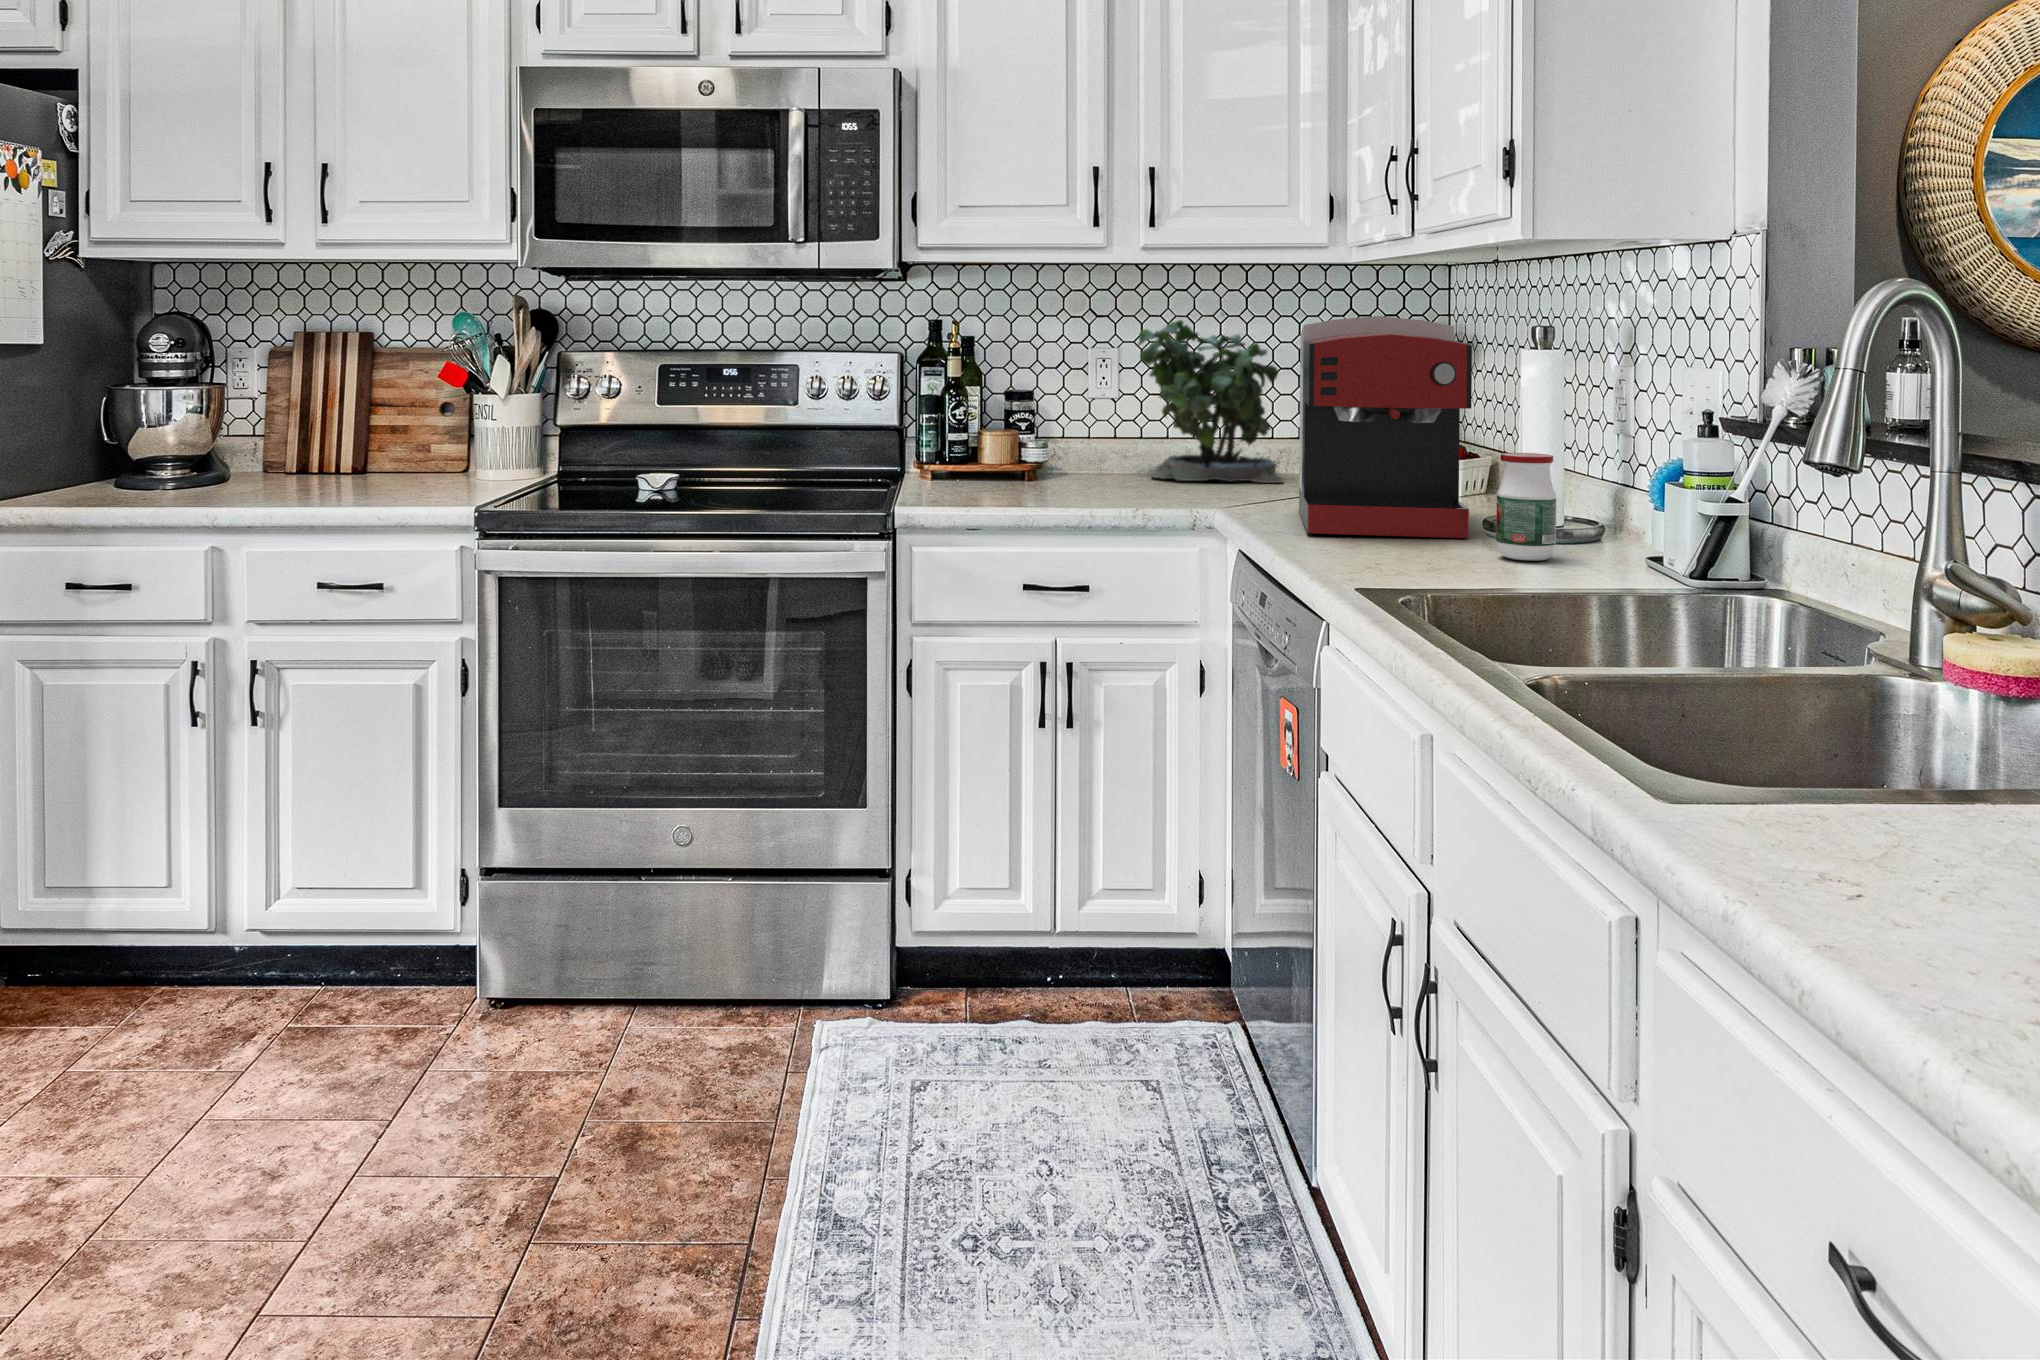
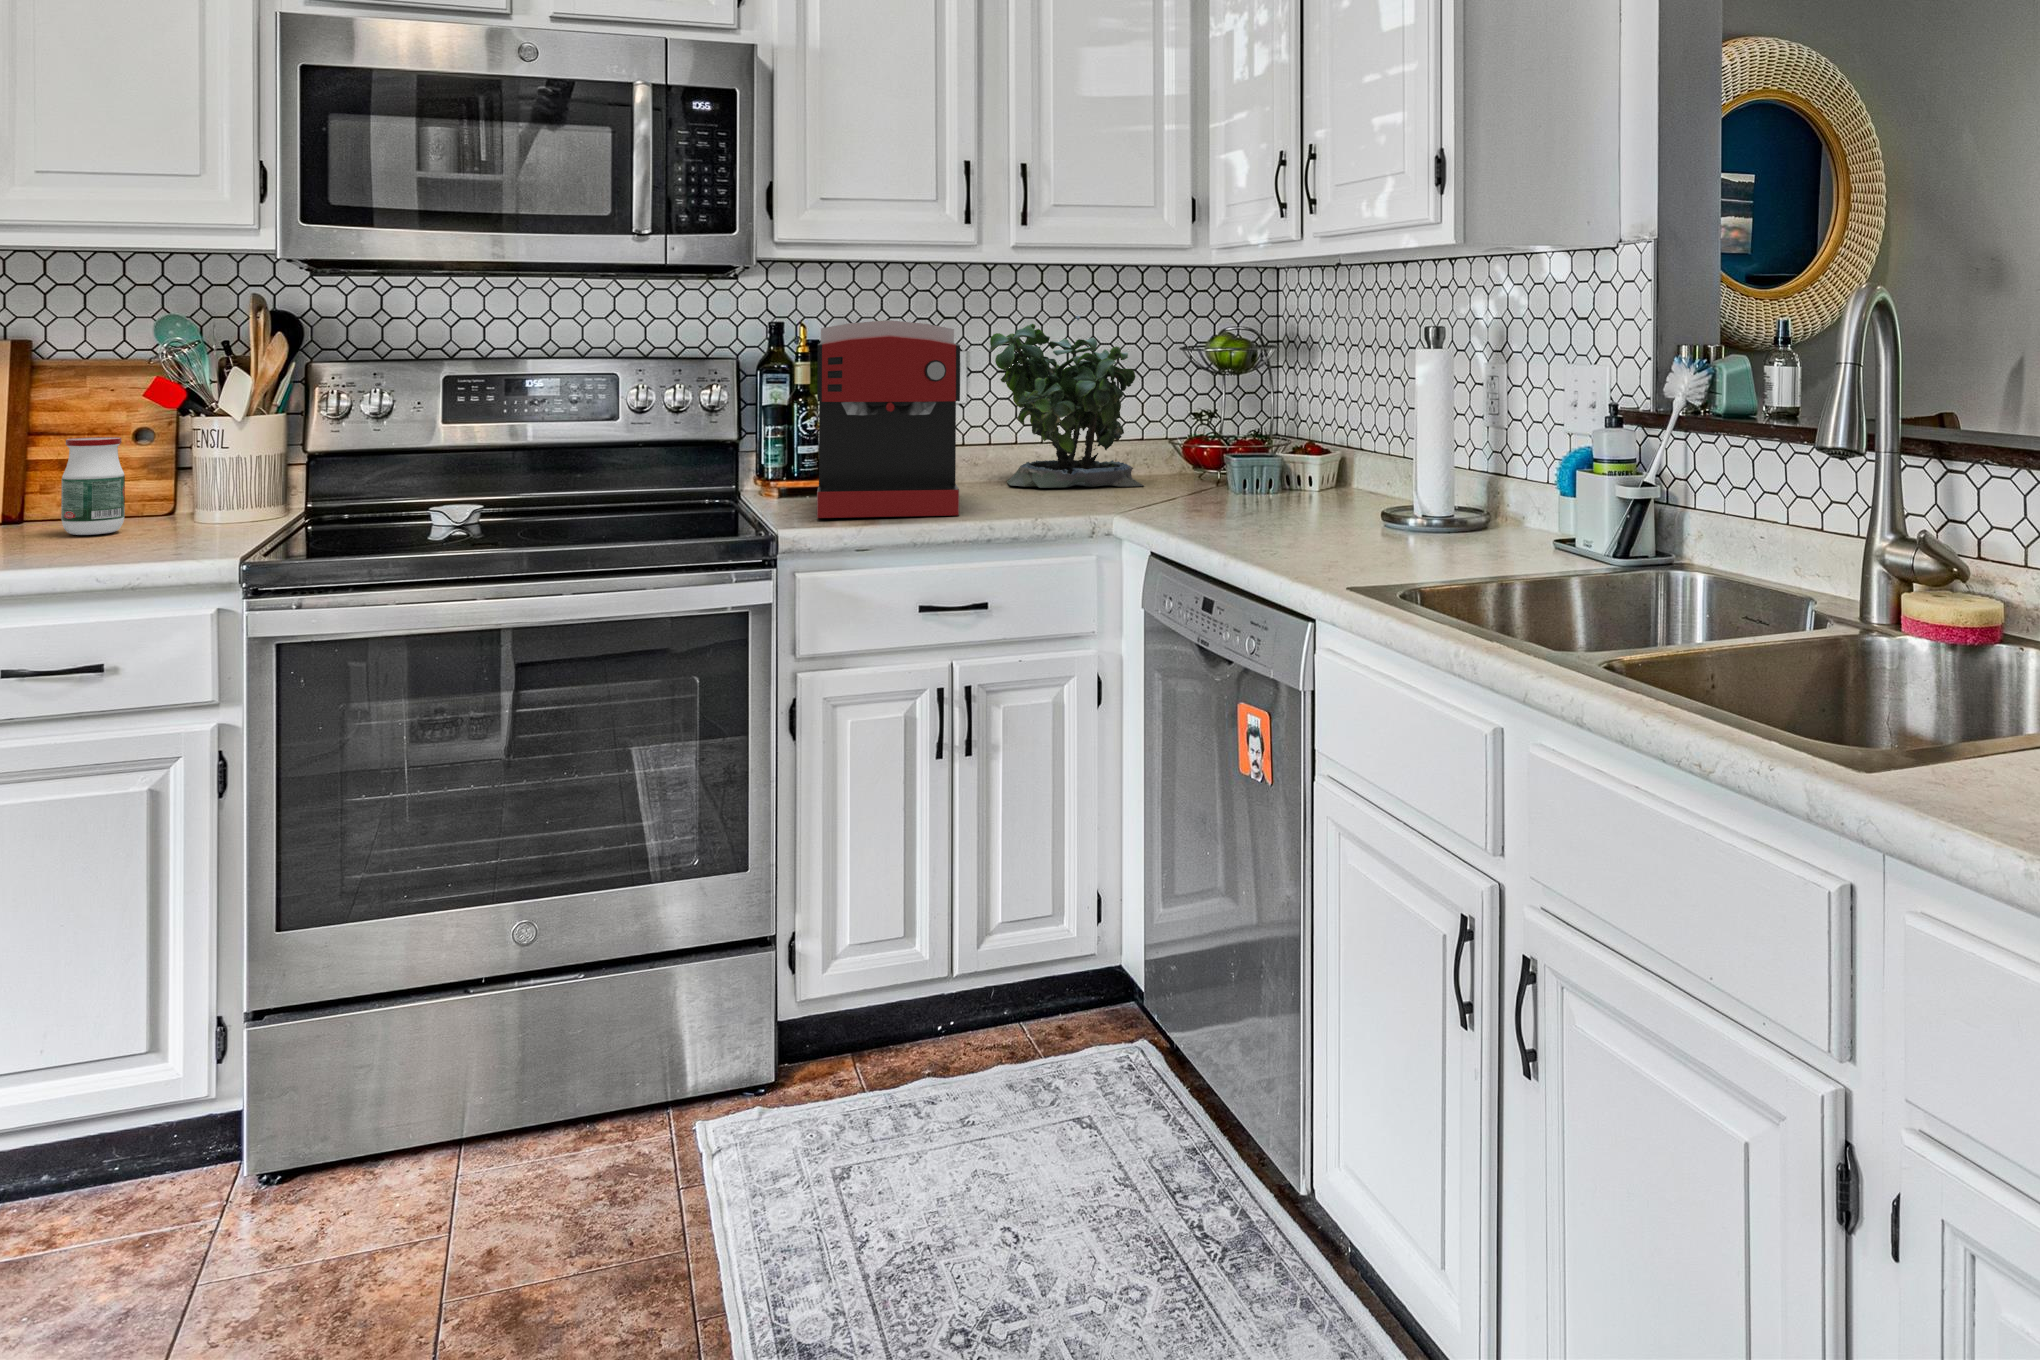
coffee maker: present [1299,316,1472,538] -> present [817,320,960,518]
jar: present [1496,453,1556,561] -> present [61,437,125,535]

